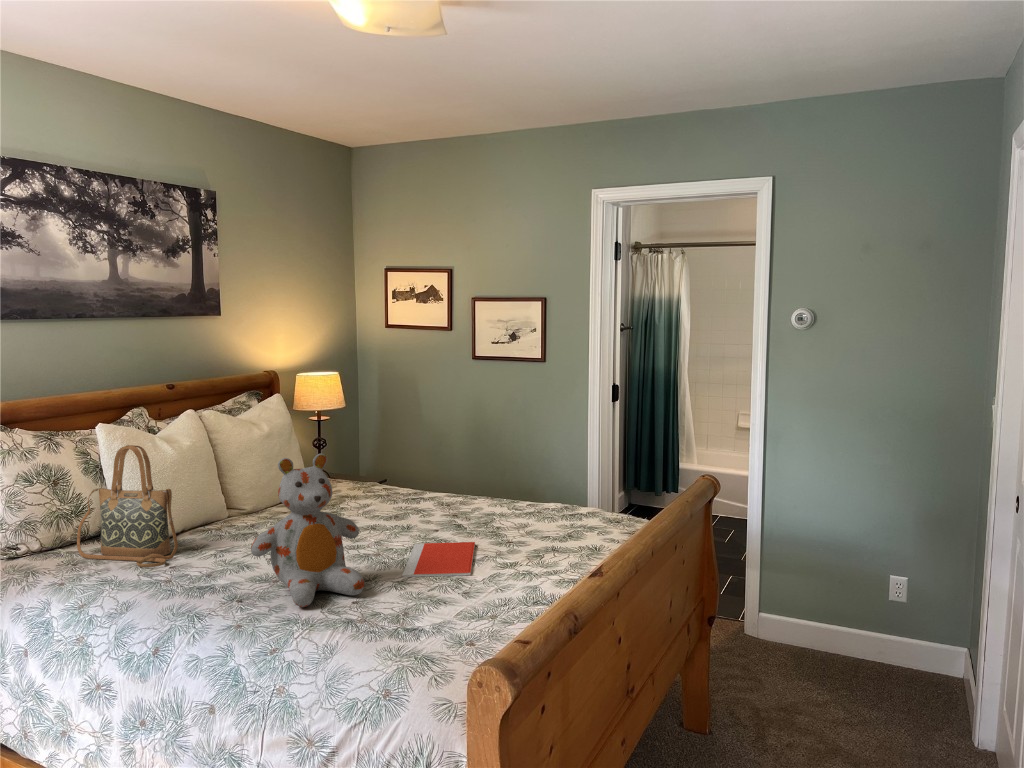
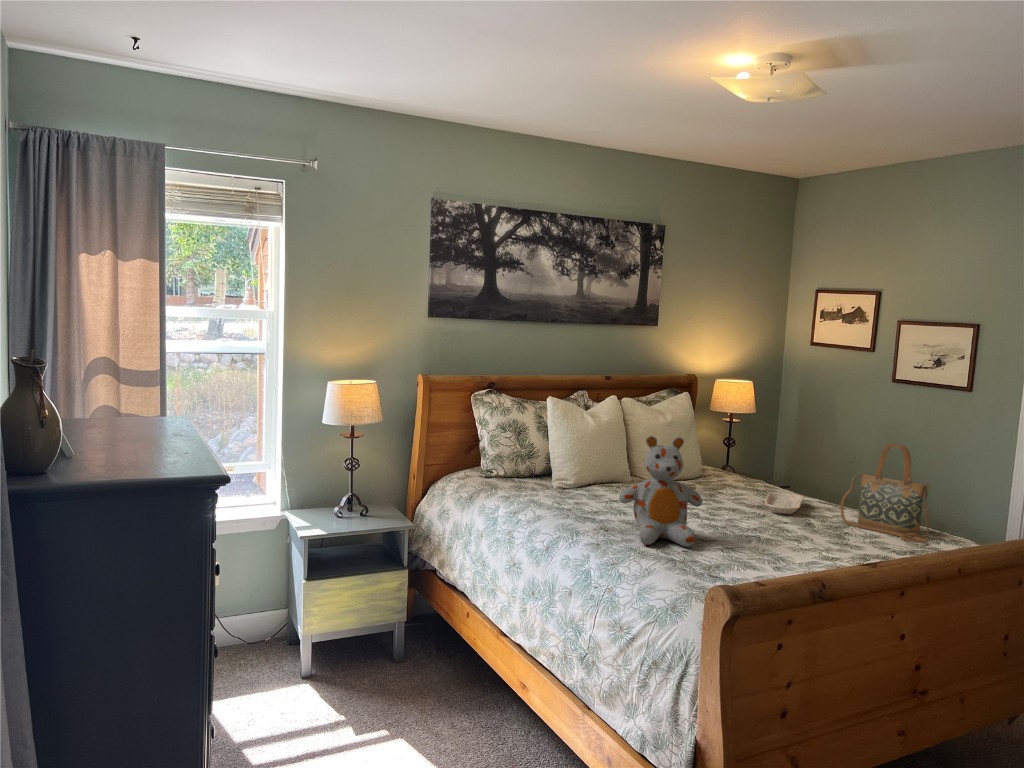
handbag: present [77,445,178,567] -> present [841,444,930,543]
tray: none [400,493,444,521] -> present [765,492,804,515]
notebook: present [402,542,475,577] -> none [732,527,810,556]

